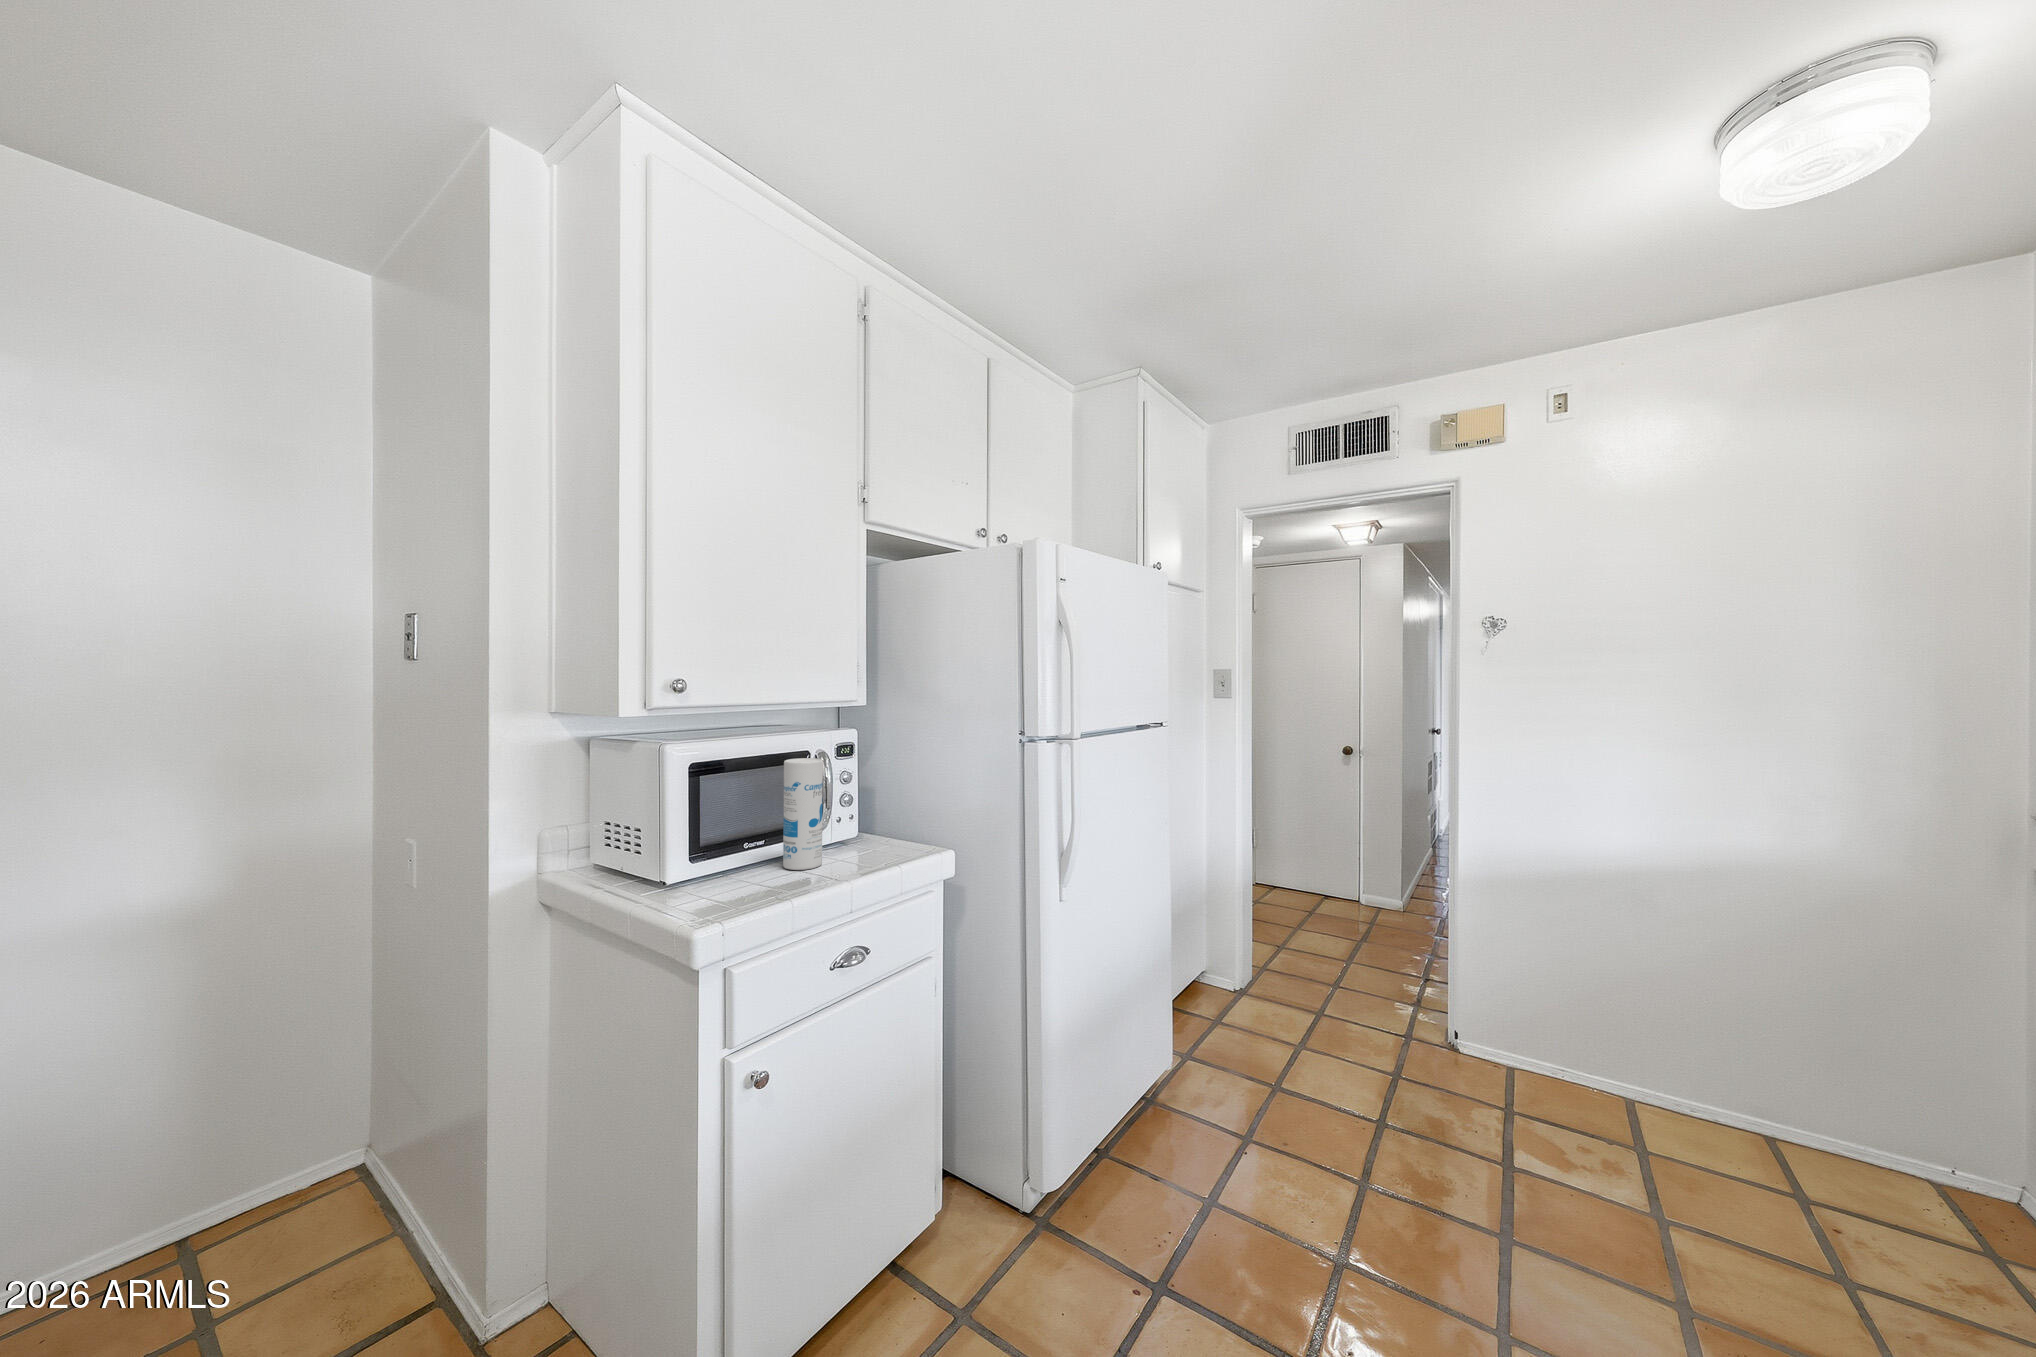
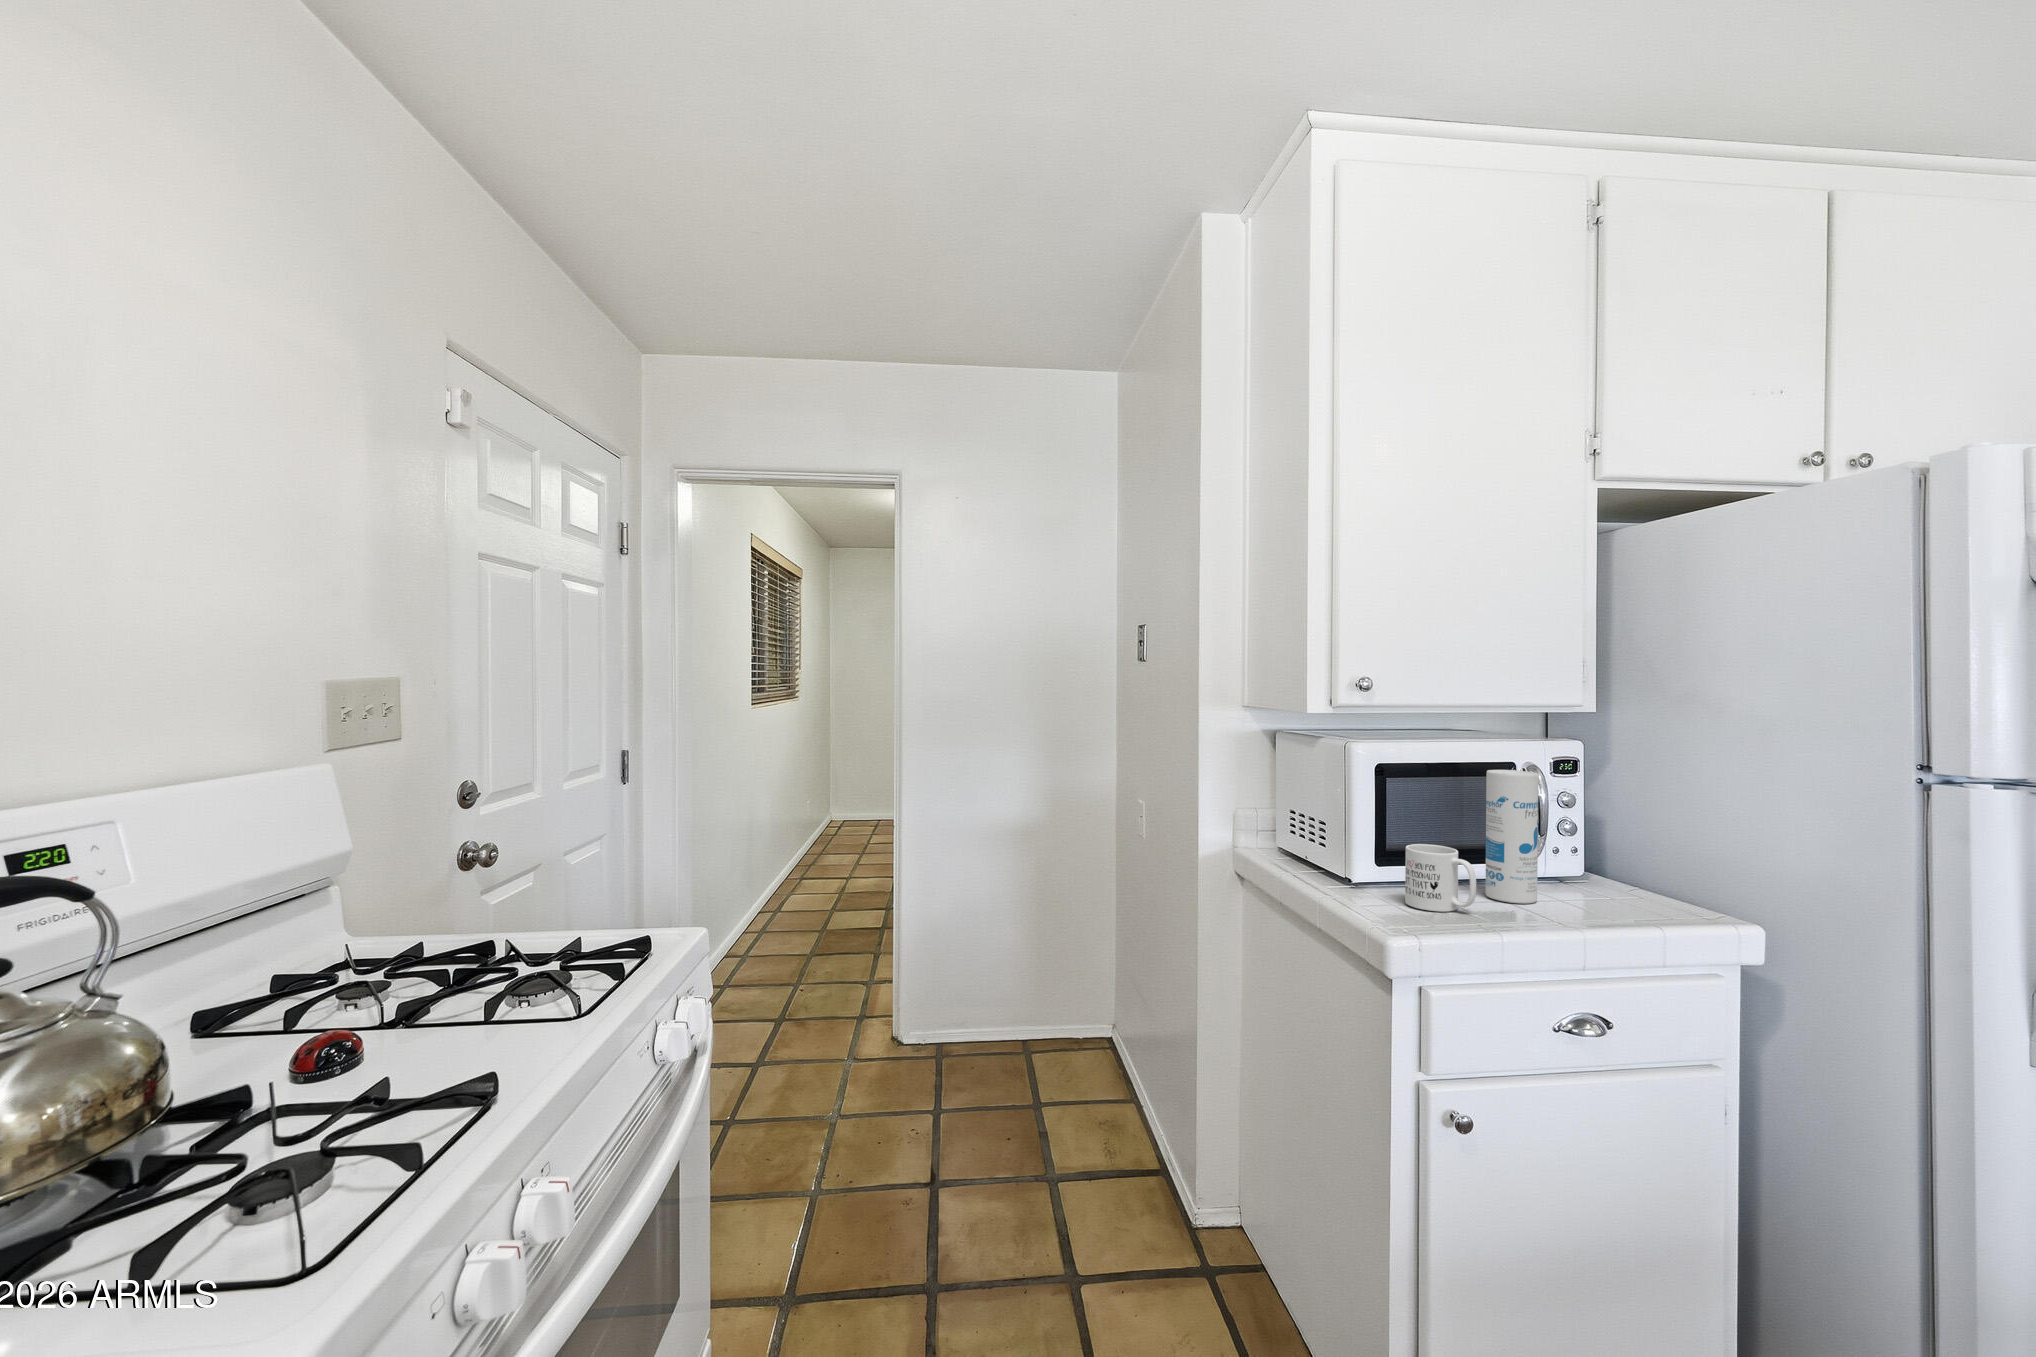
mug: none [715,832,776,894] -> present [1405,844,1476,912]

